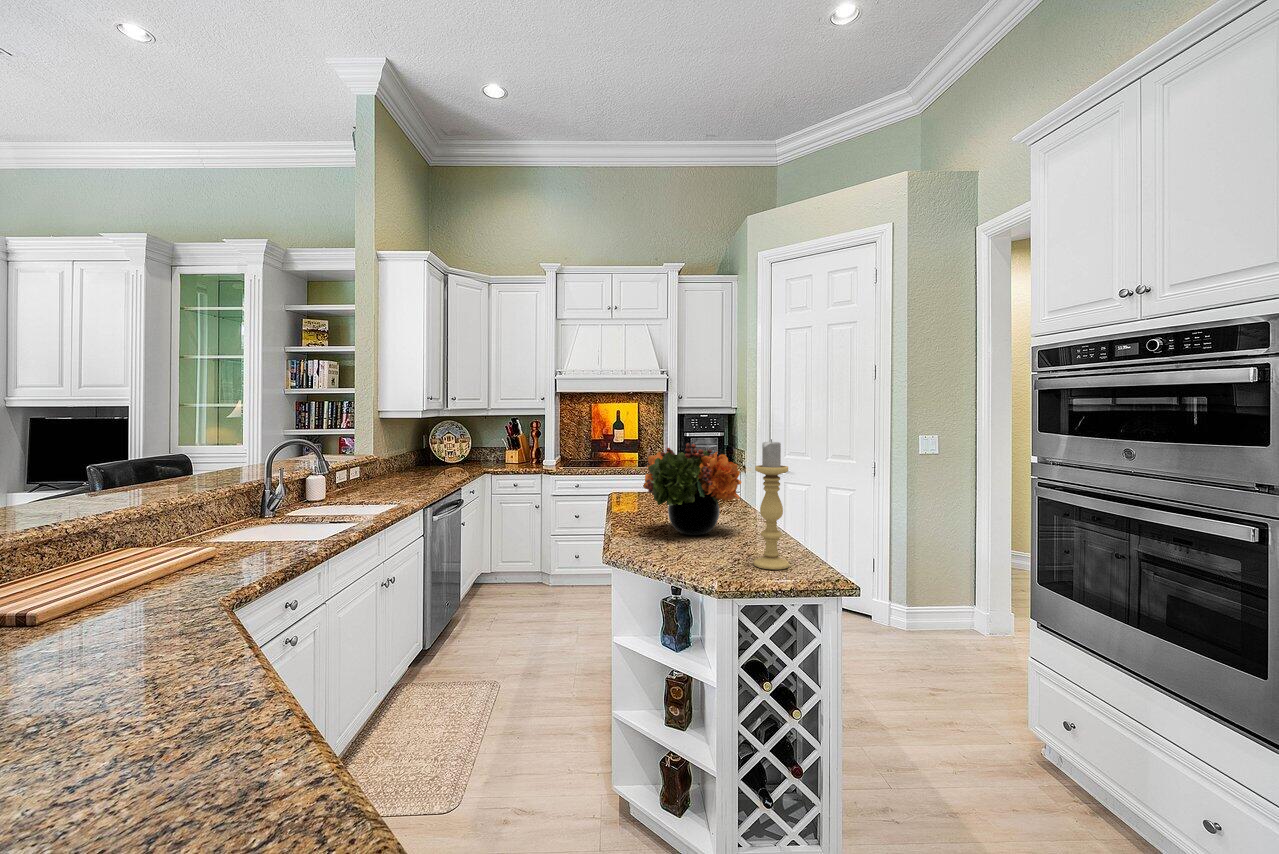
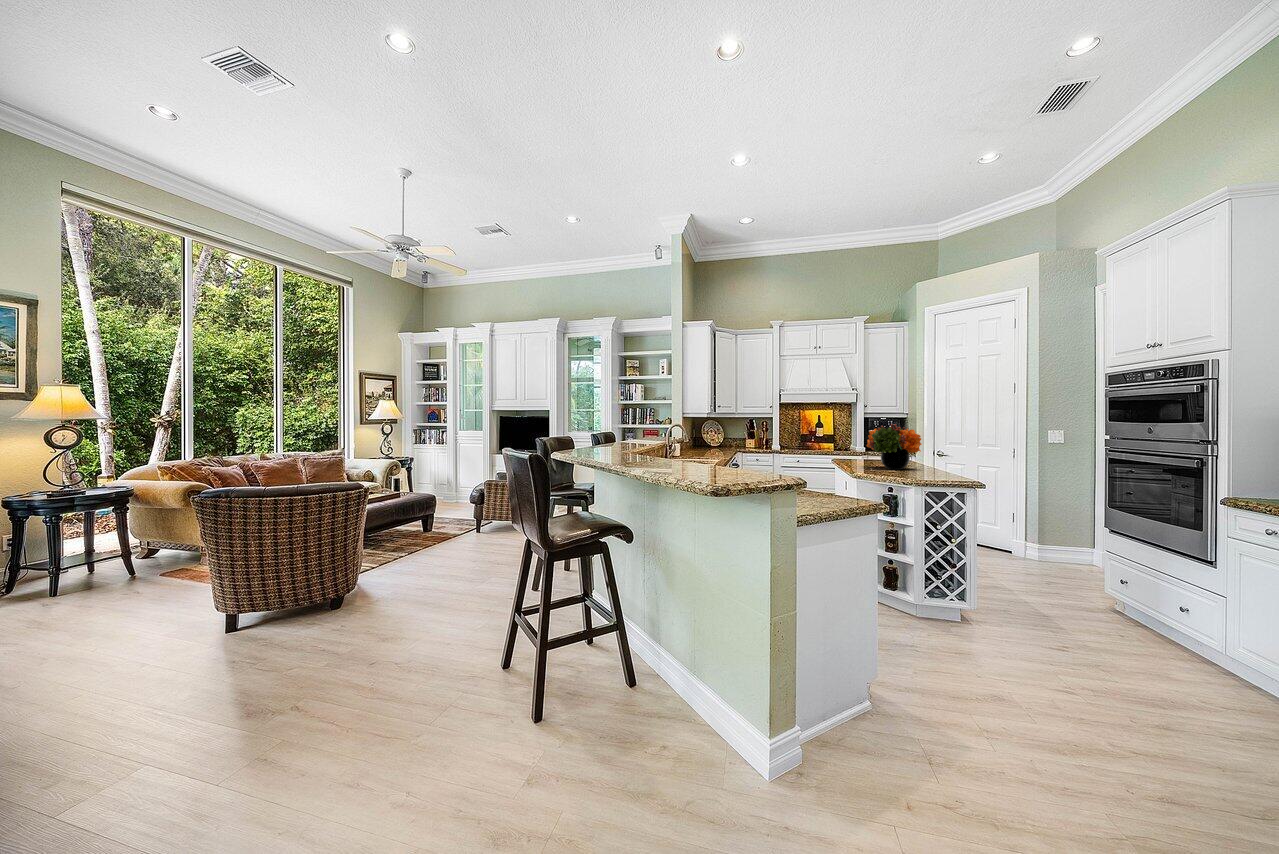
candle holder: present [754,439,789,570] -> none [932,418,950,477]

